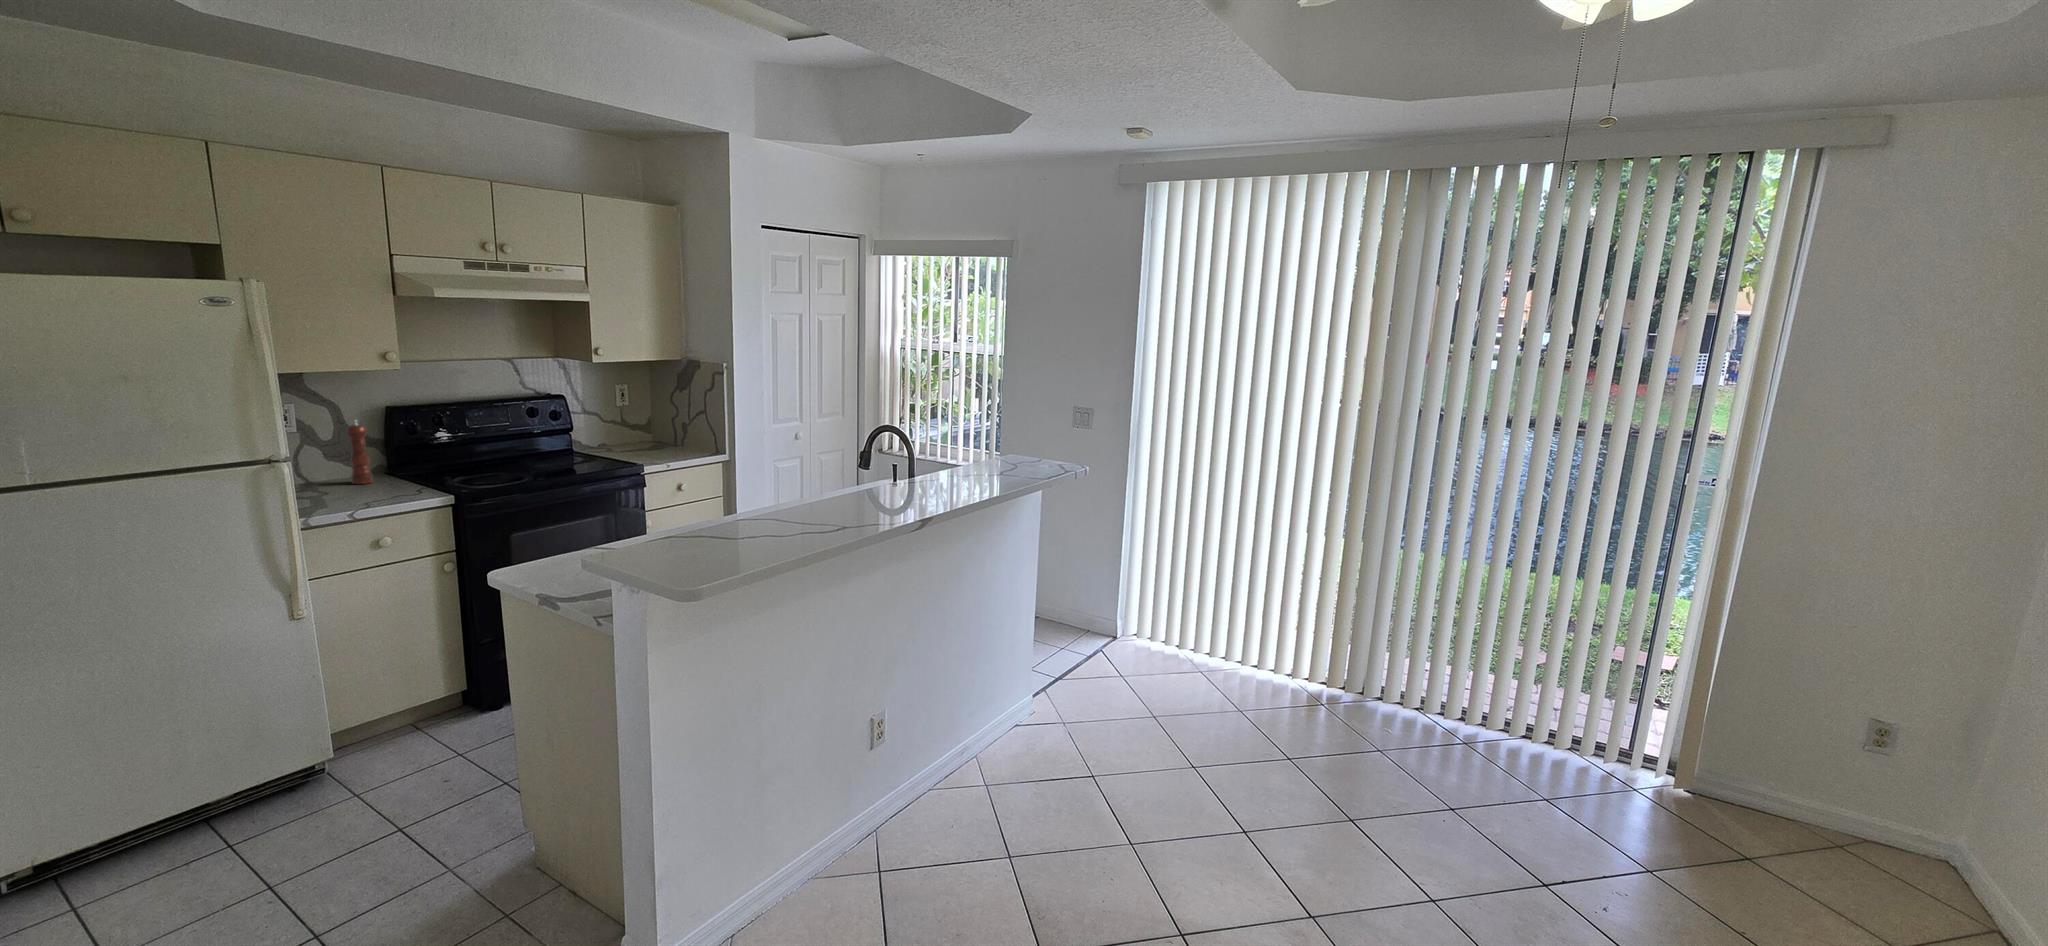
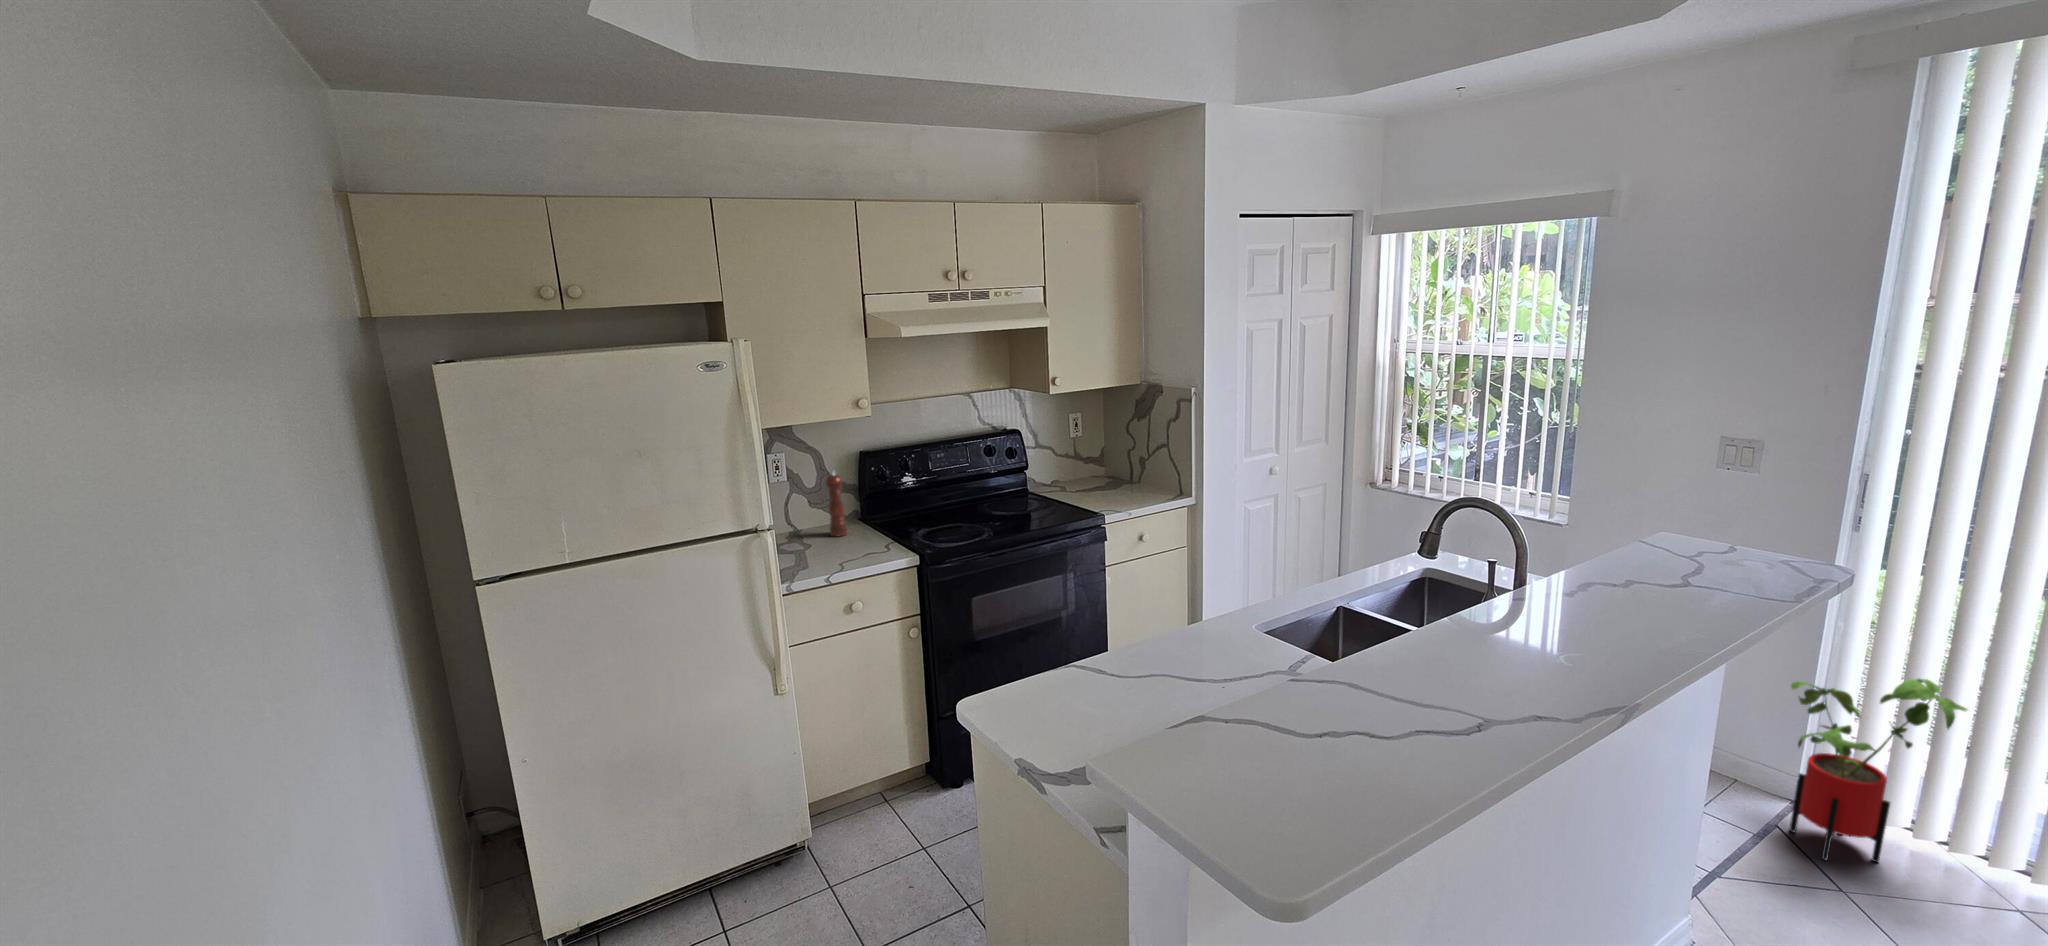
house plant: none [1106,550,1183,667] -> present [1789,678,1967,863]

